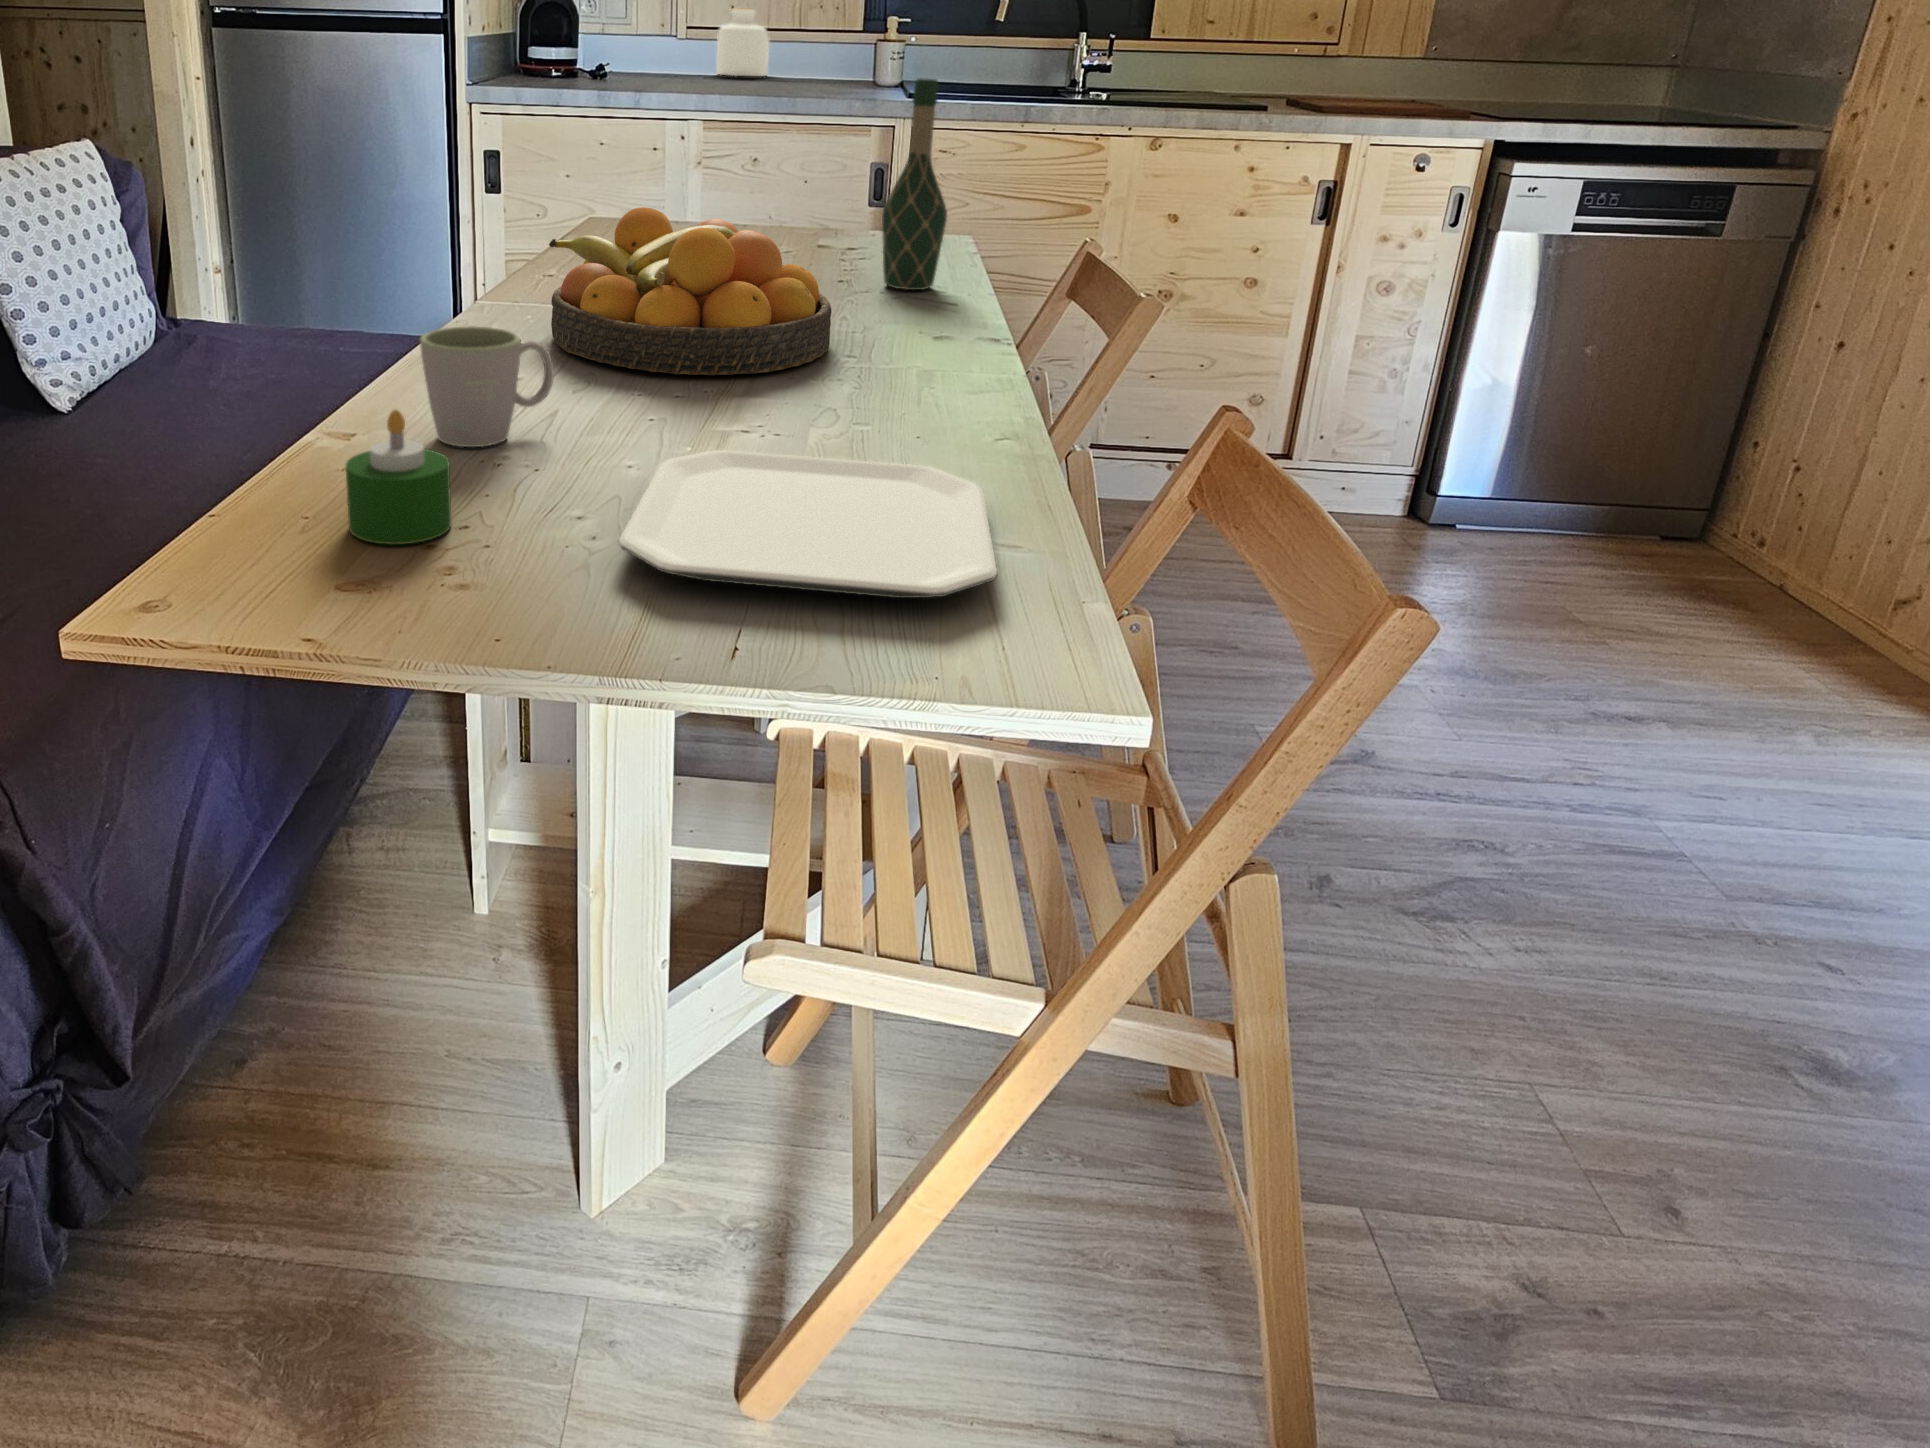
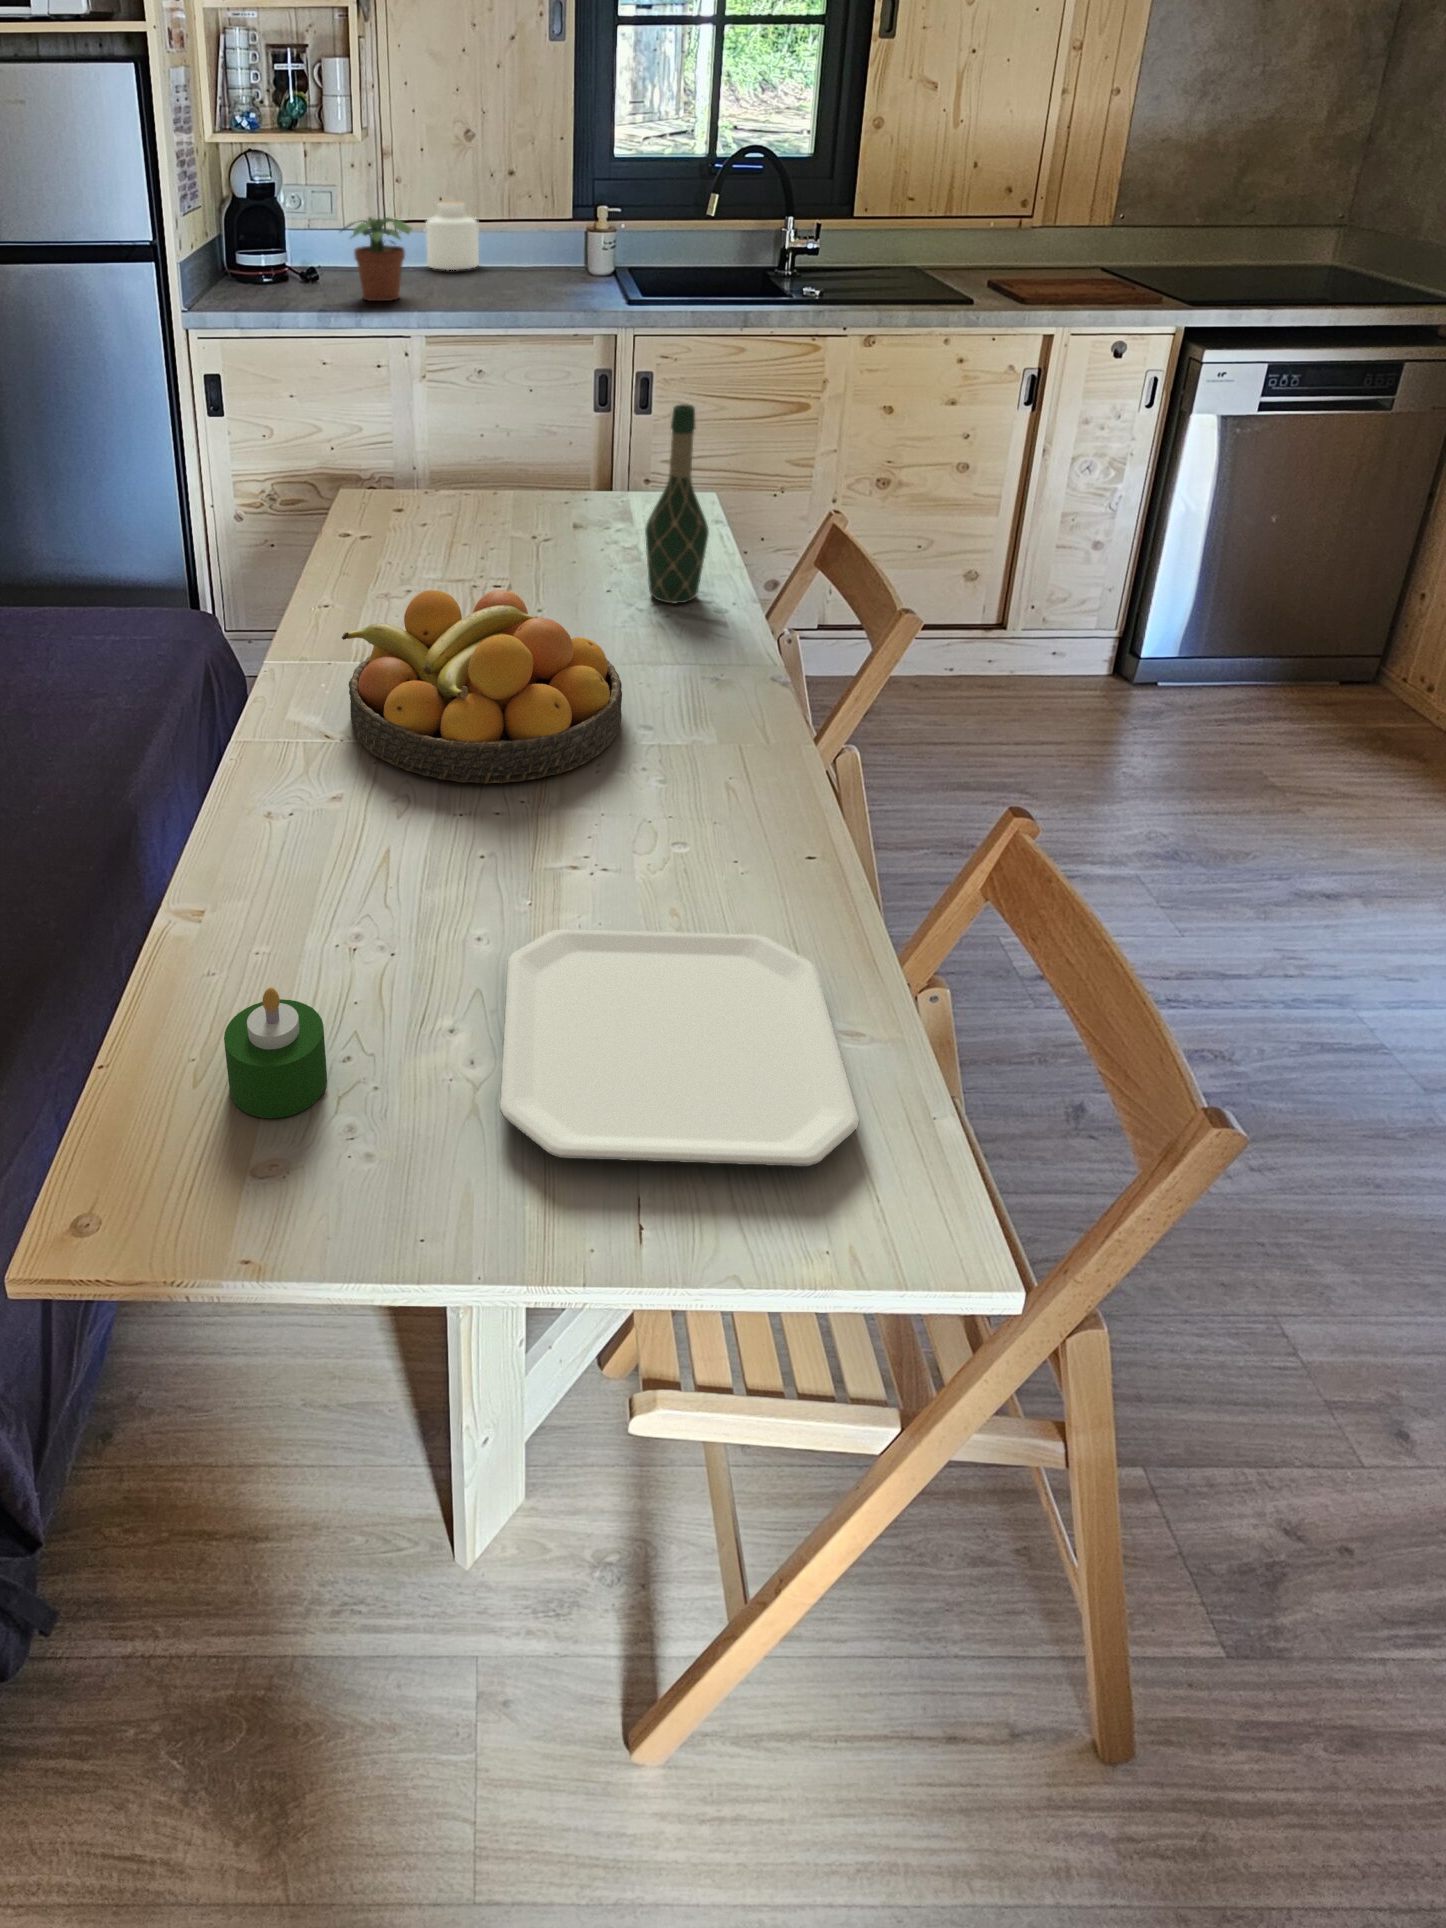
potted plant: none [626,7,700,89] -> present [339,217,411,301]
mug: present [420,326,554,447] -> none [258,806,386,935]

